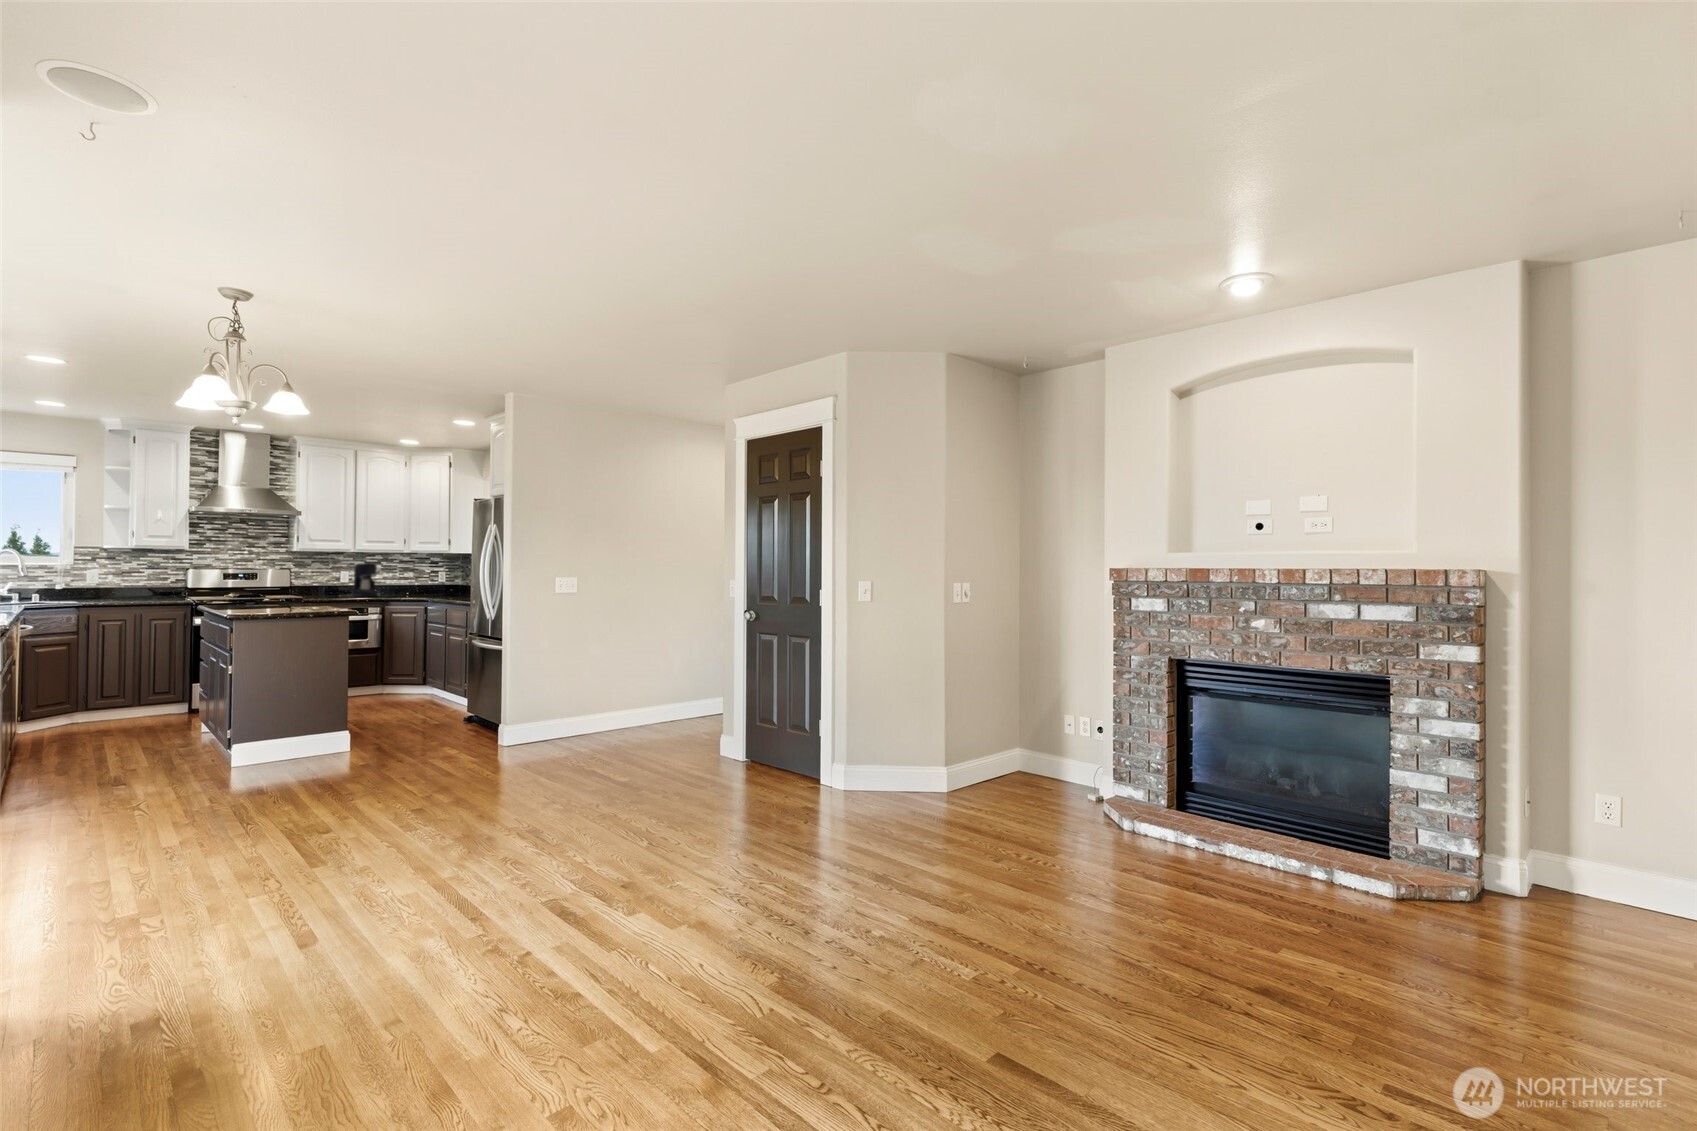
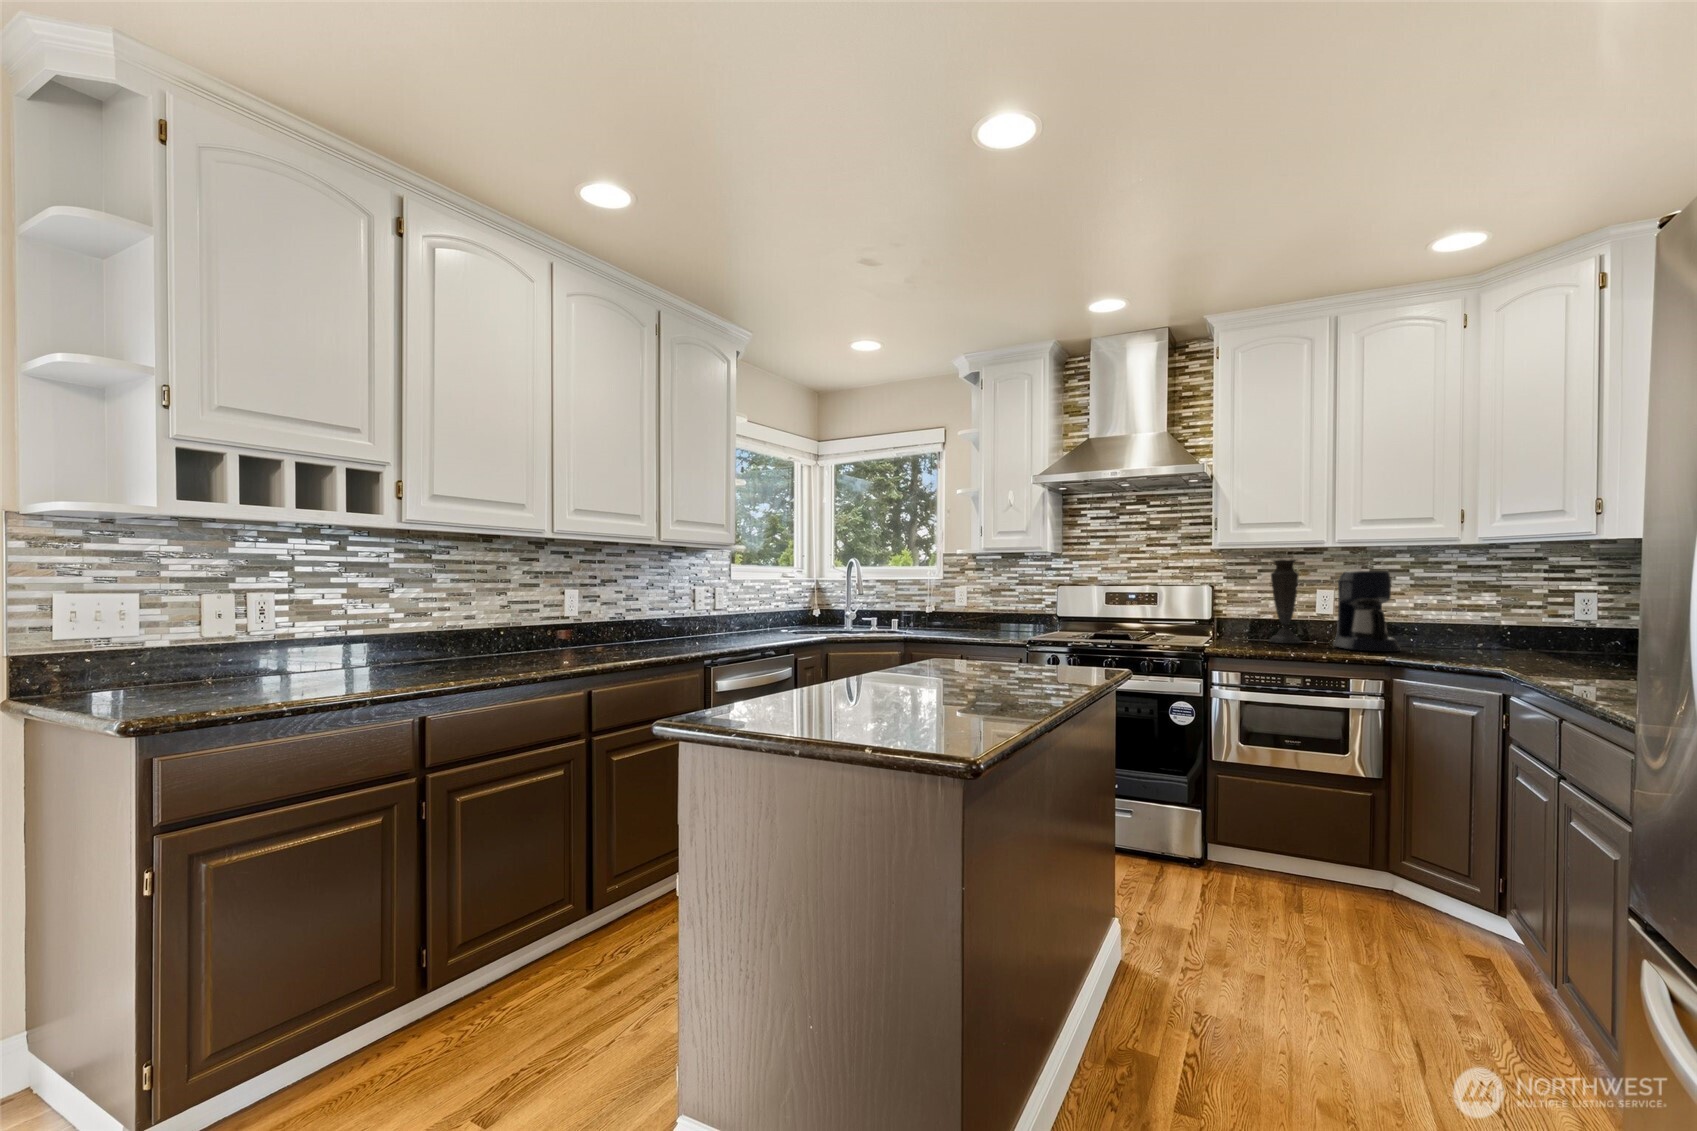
vase: none [318,557,334,596] -> present [1269,559,1302,643]

